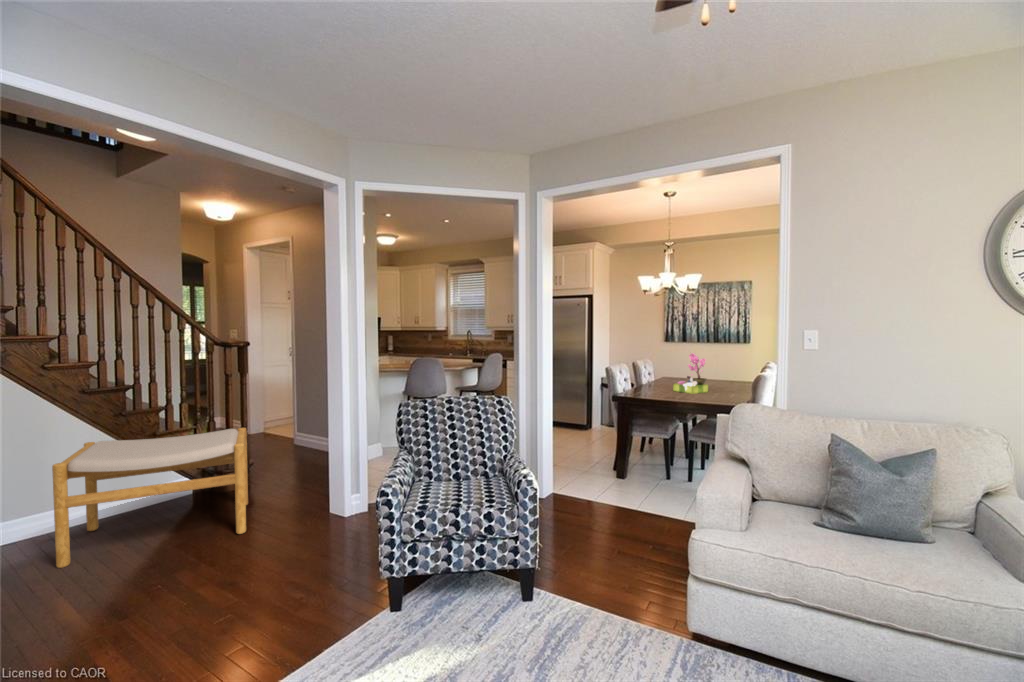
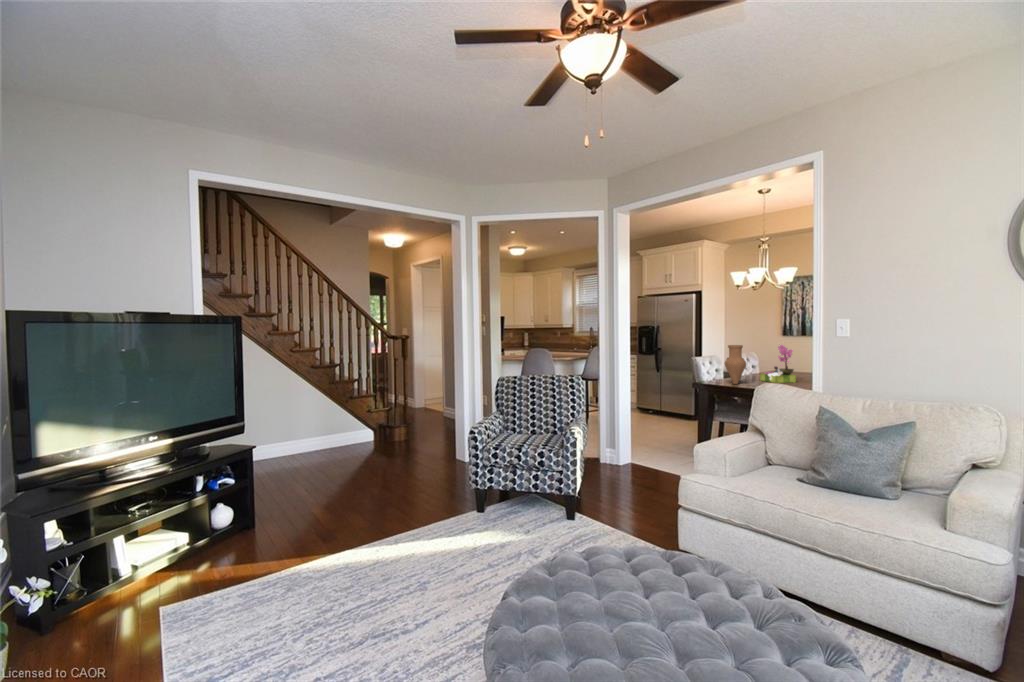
vase: none [648,354,670,397] -> present [725,345,746,384]
footstool: present [52,428,248,568] -> none [298,395,406,470]

